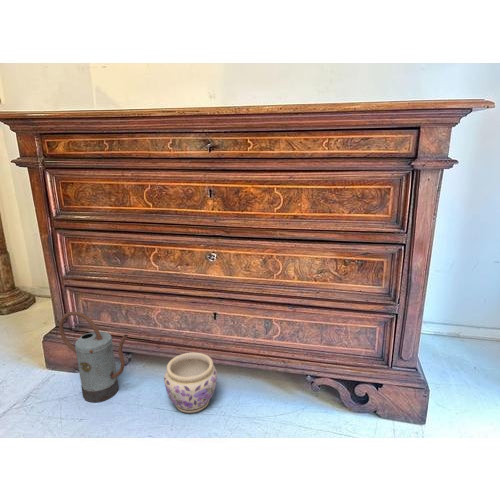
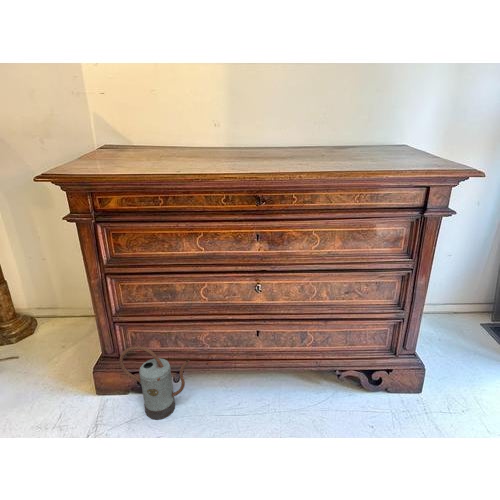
planter: present [164,352,217,414] -> none [222,364,265,415]

